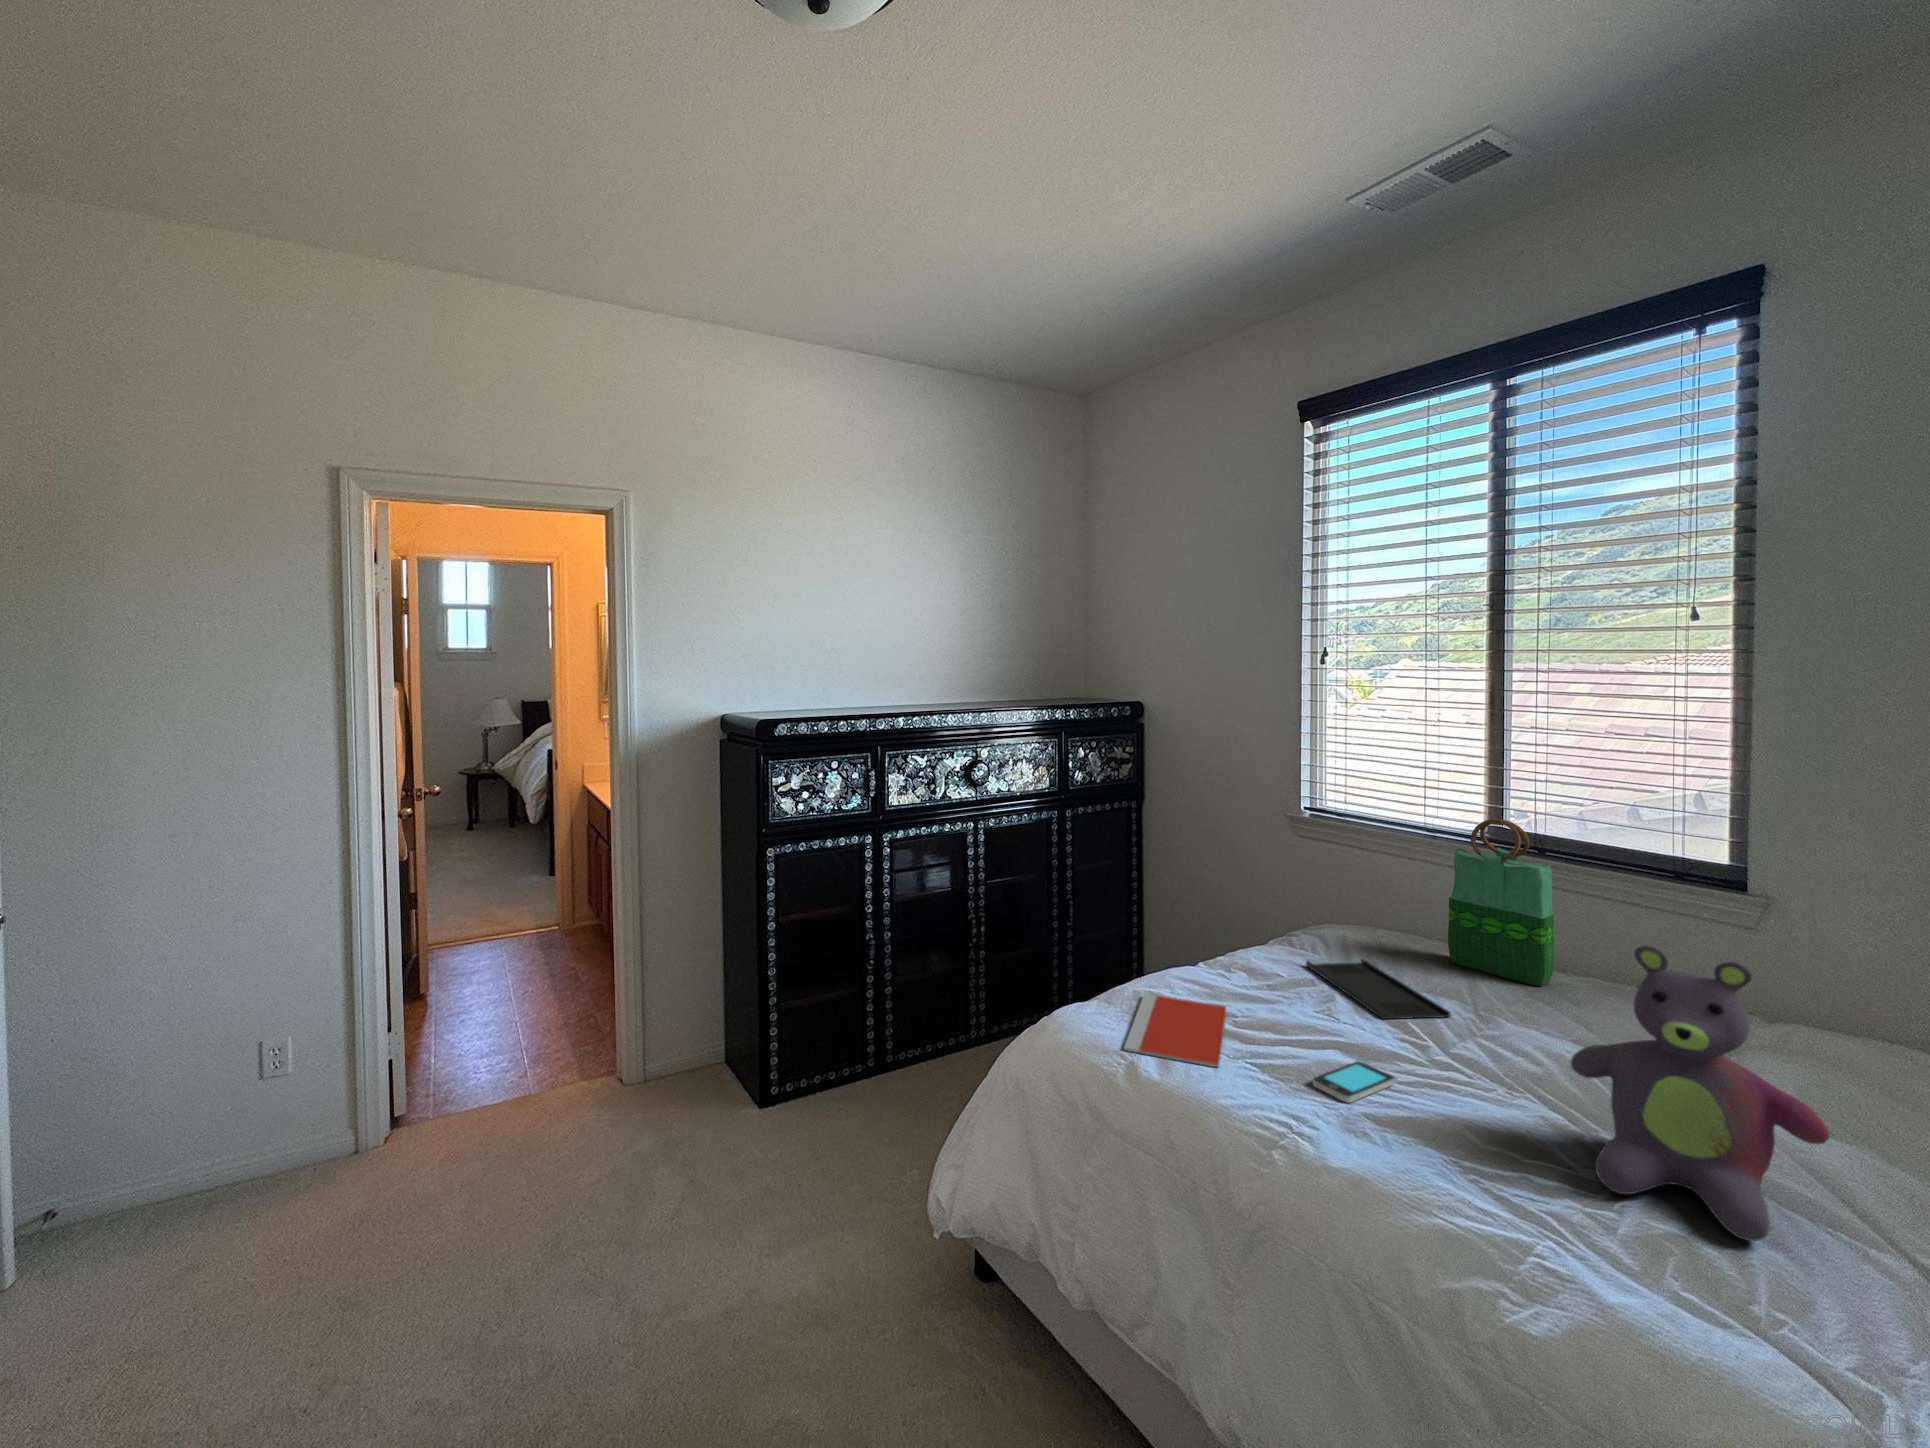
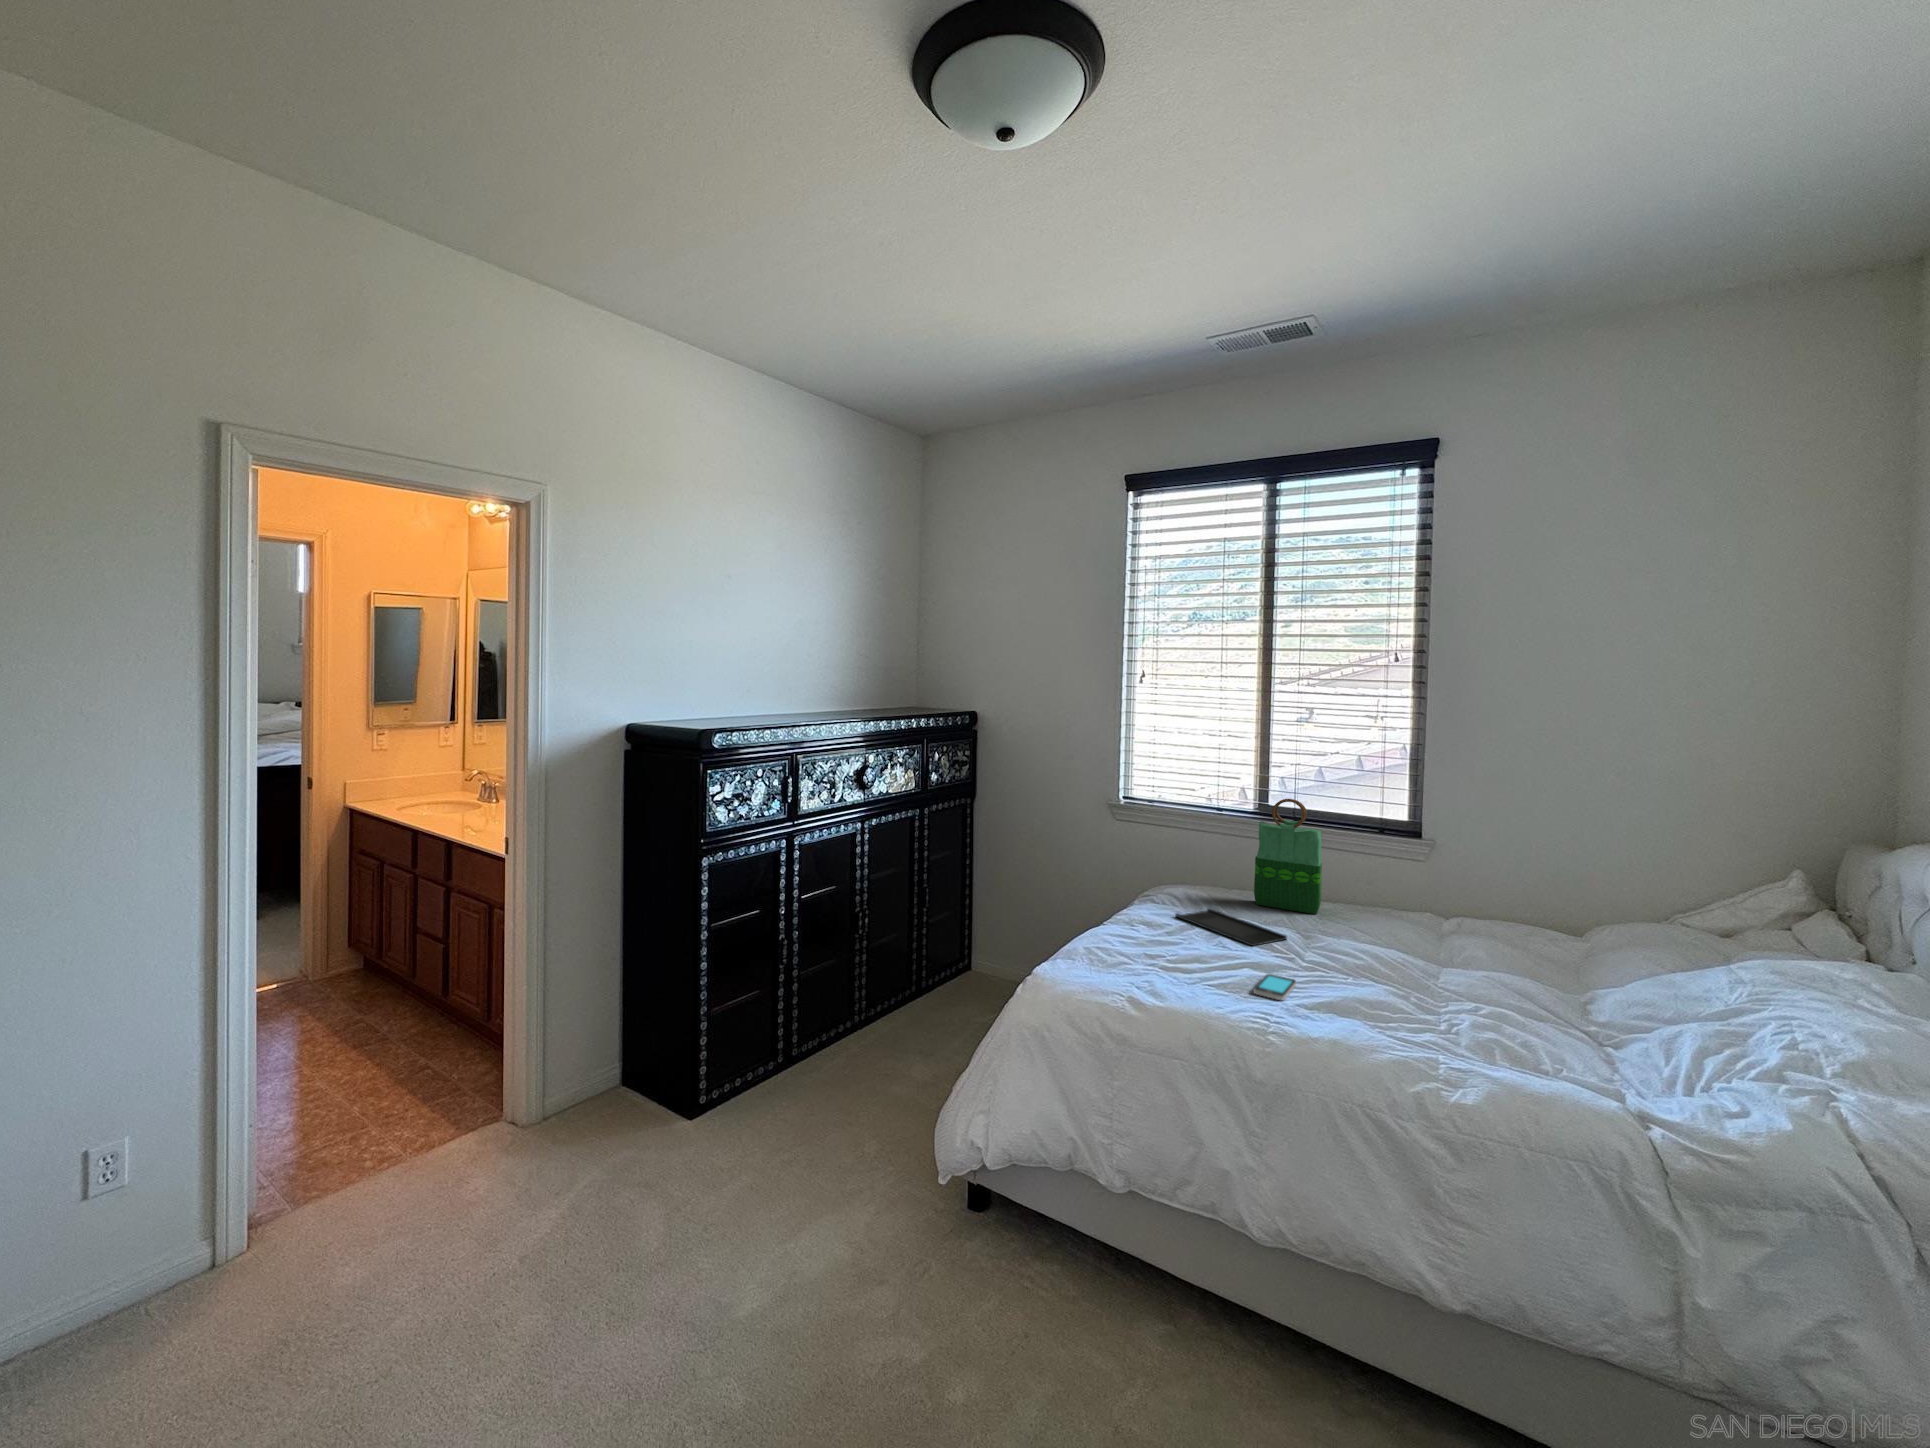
stuffed bear: present [1571,946,1830,1241] -> none [1406,870,1542,1036]
notebook: present [1124,994,1226,1067] -> none [1094,949,1190,992]

